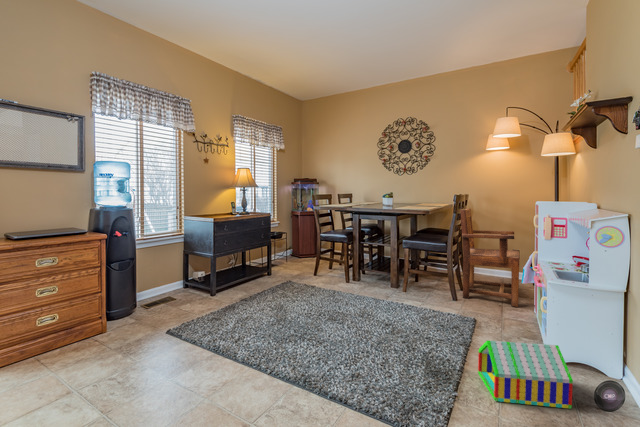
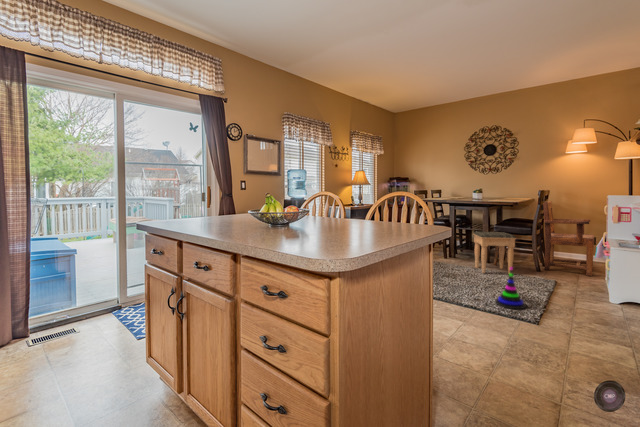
footstool: none [376,250,427,309] -> present [473,232,516,274]
stacking toy: none [384,323,428,400] -> present [496,267,526,309]
toy house: present [478,341,573,409] -> none [559,279,622,317]

